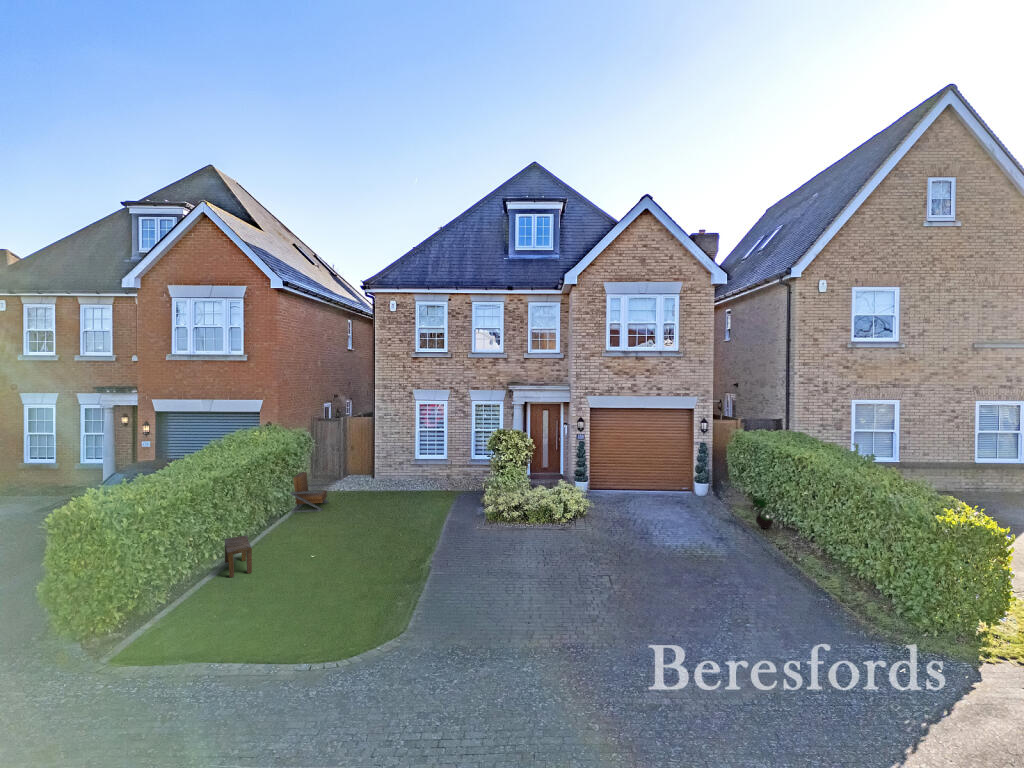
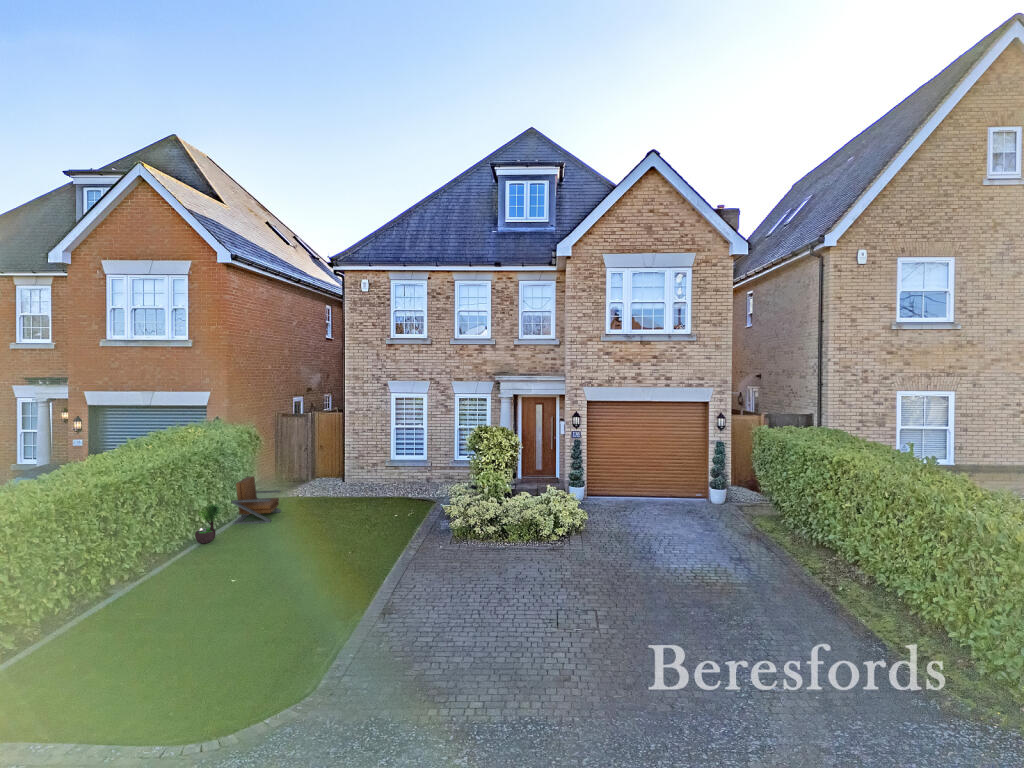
potted tree: present [751,497,773,528] -> present [195,504,220,543]
bench: present [224,535,252,577] -> none [123,556,158,611]

